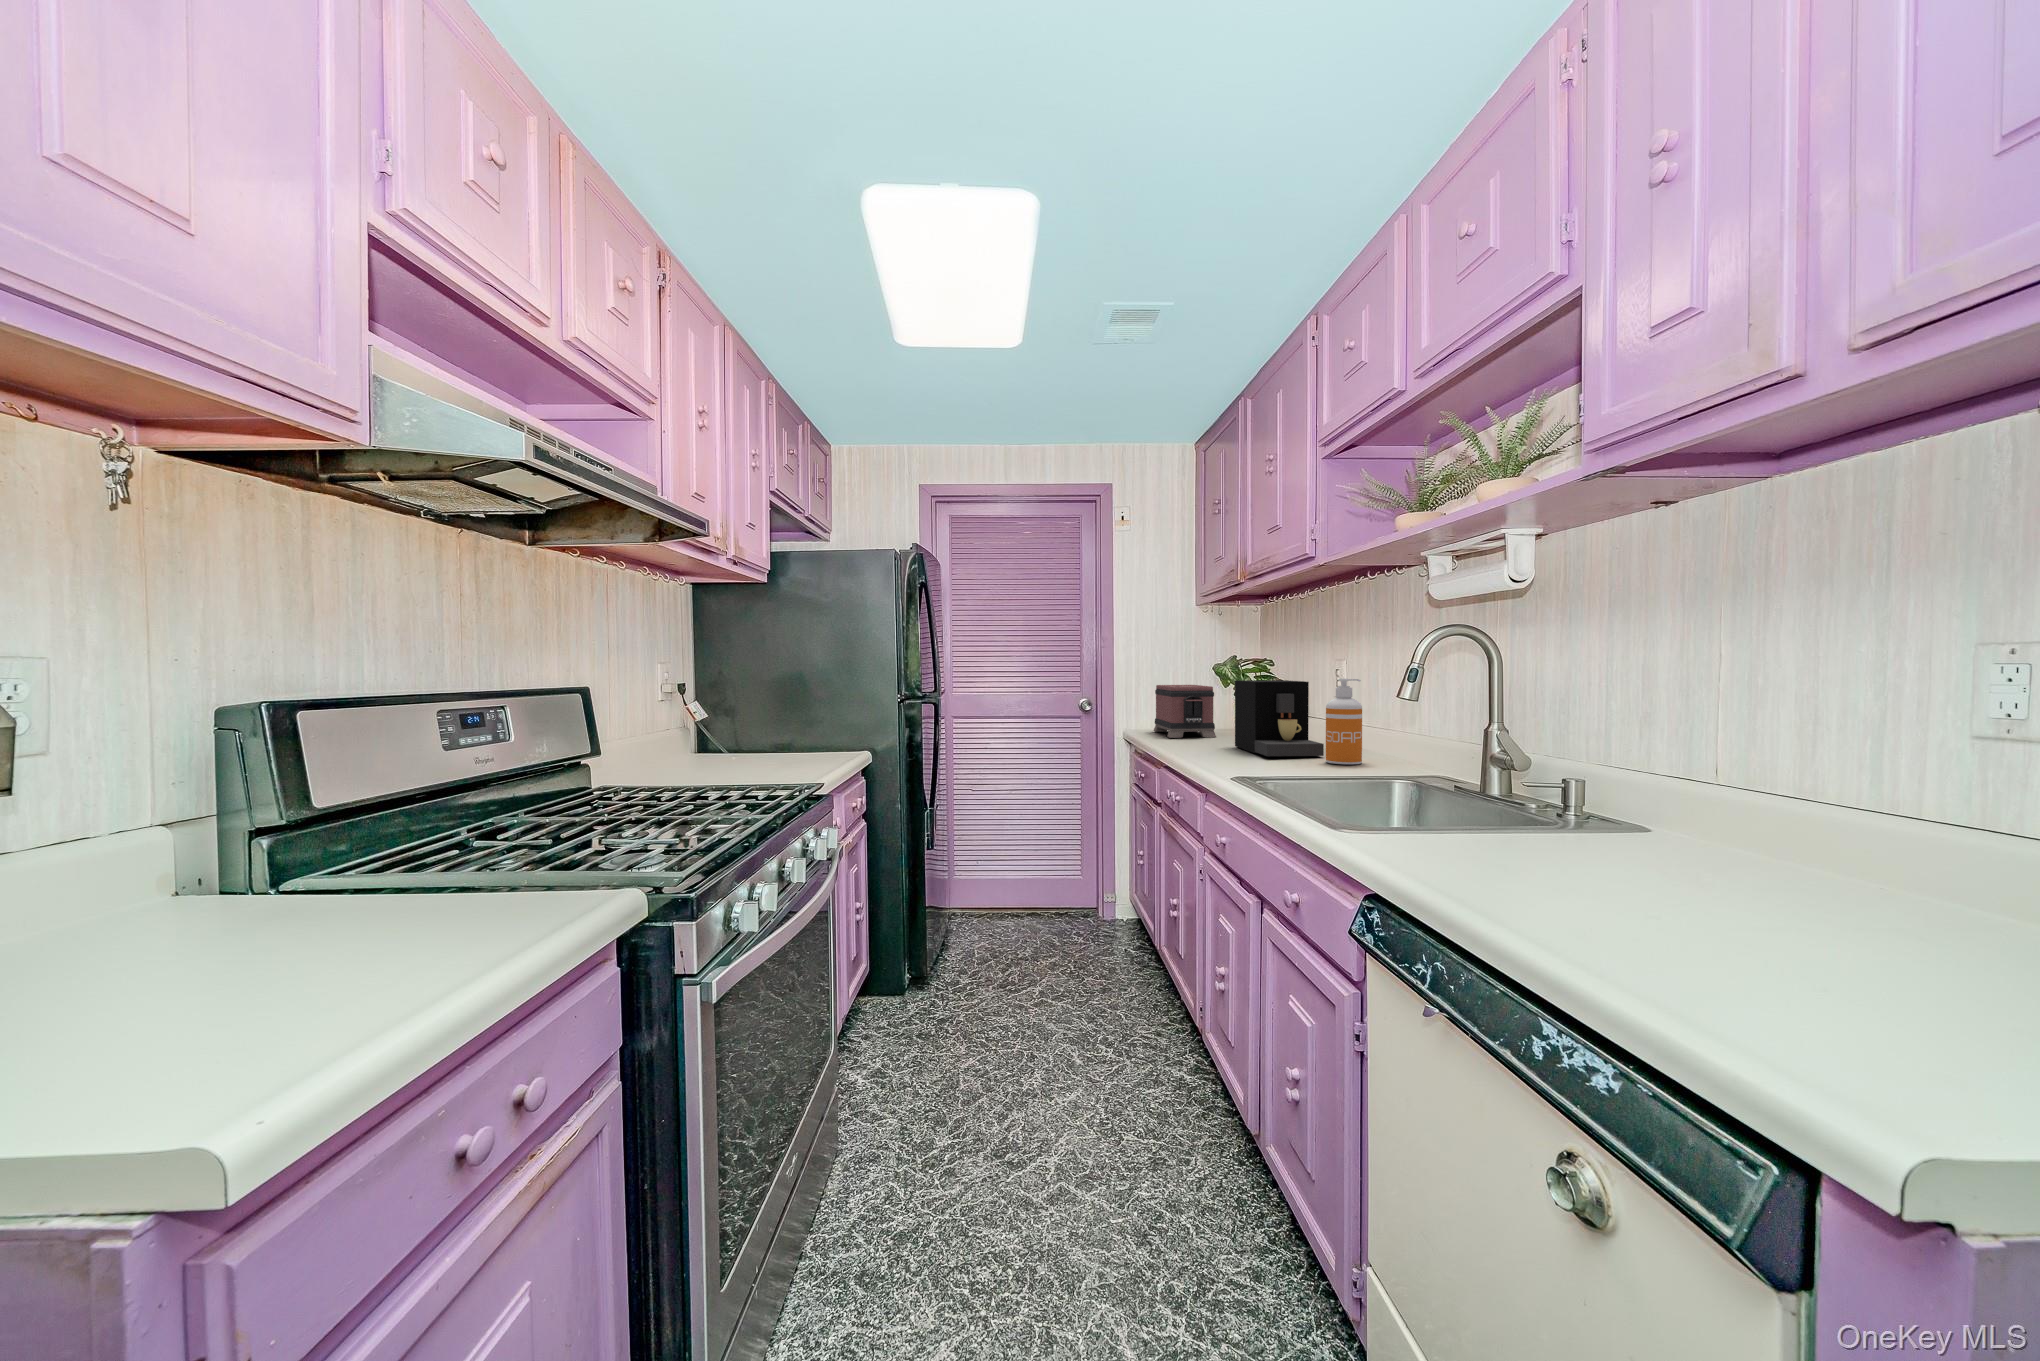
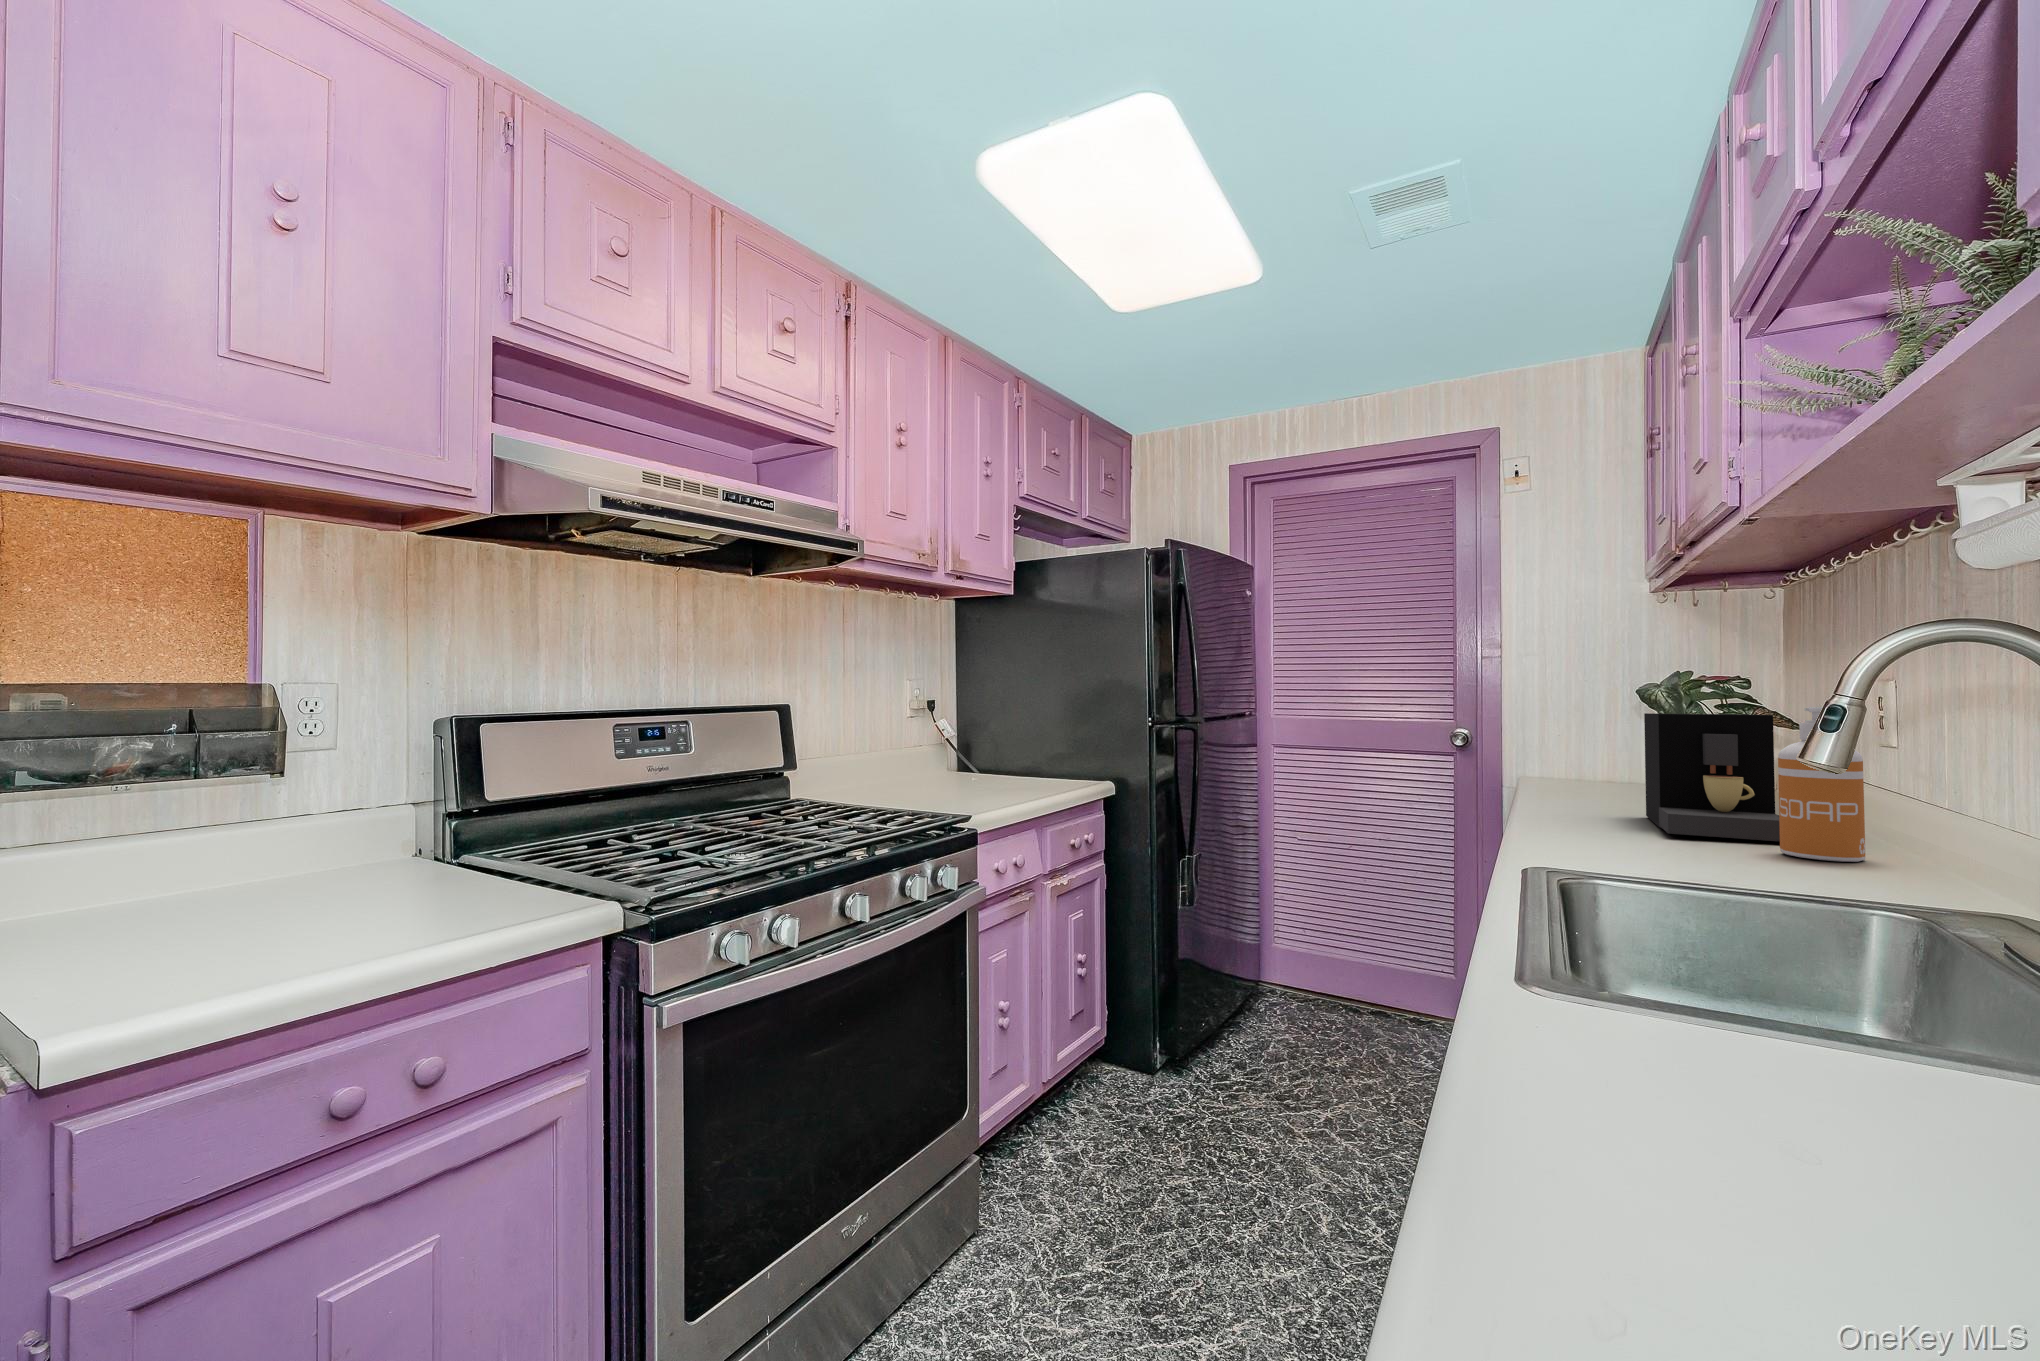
toaster: present [1153,685,1216,738] -> none [1549,722,1643,802]

